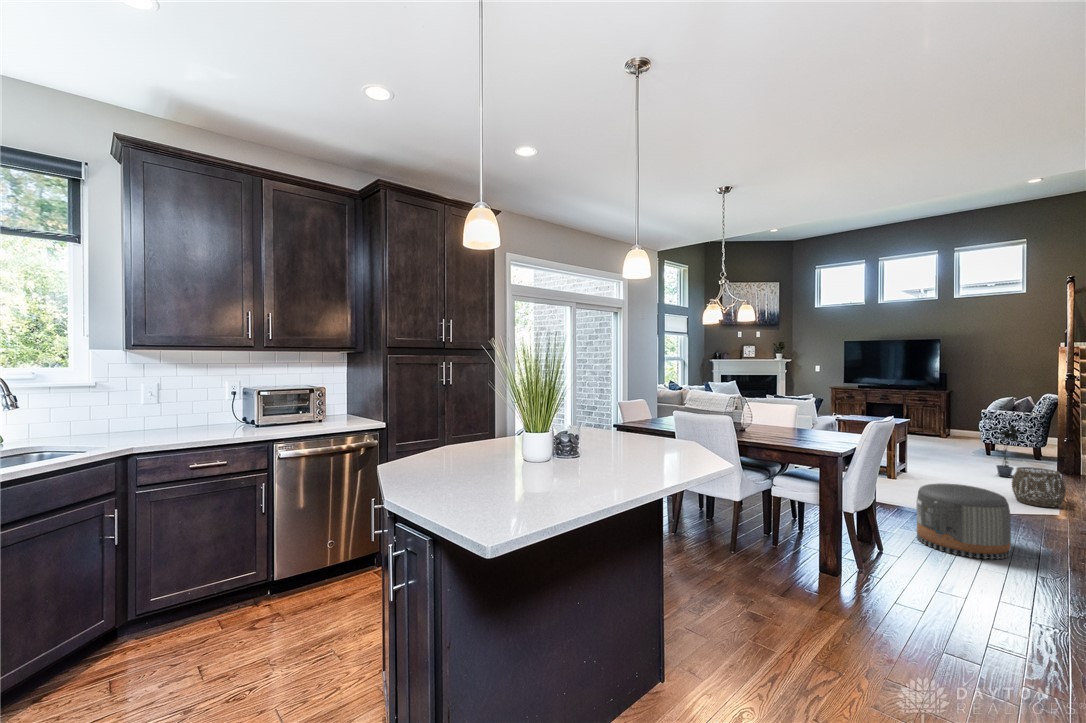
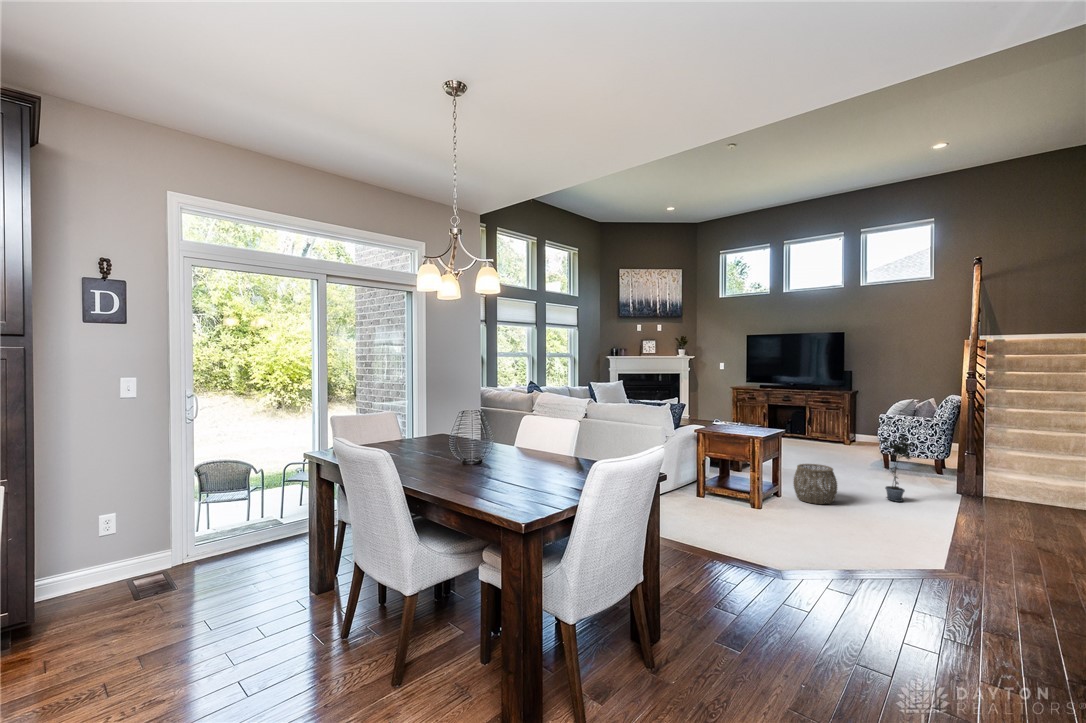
woven basket: present [1012,467,1066,508] -> present [793,464,837,504]
pouf: present [917,483,1011,560] -> none [731,541,854,676]

